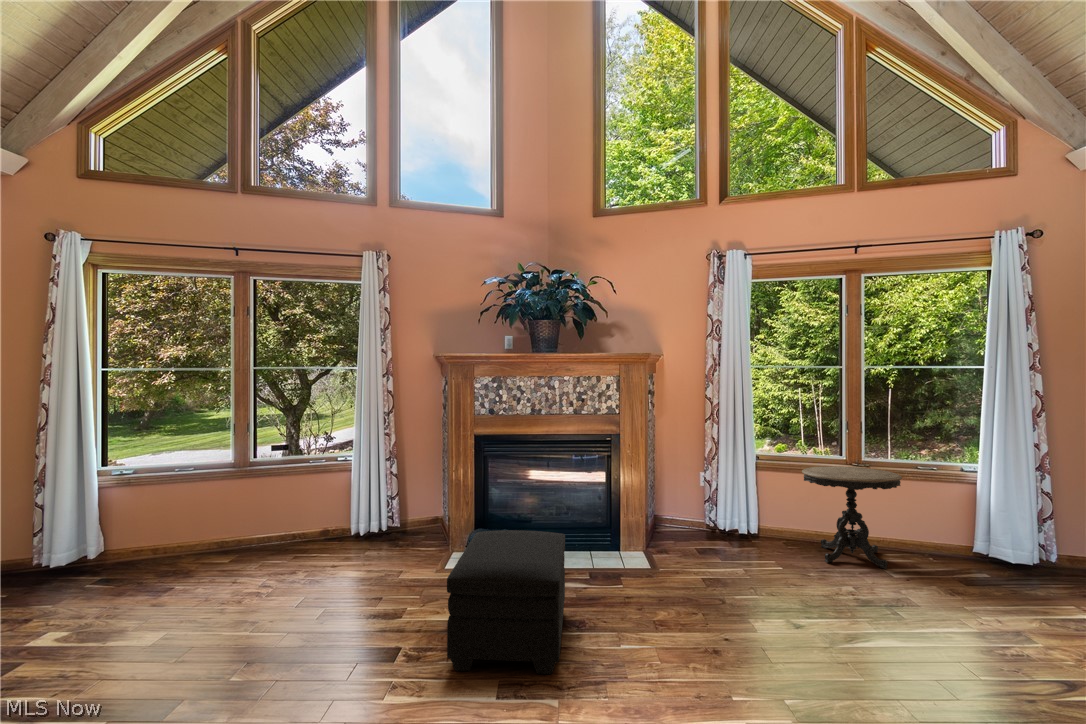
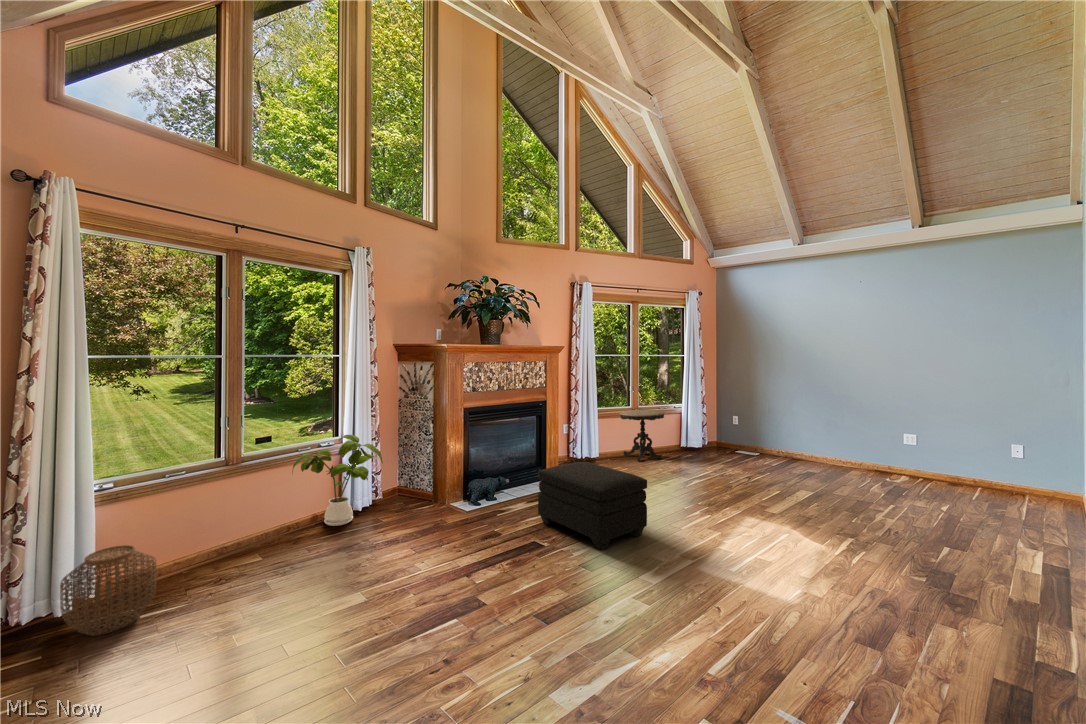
house plant: none [286,453,385,549] -> present [292,435,383,526]
woven basket: none [52,519,122,585] -> present [60,545,157,636]

